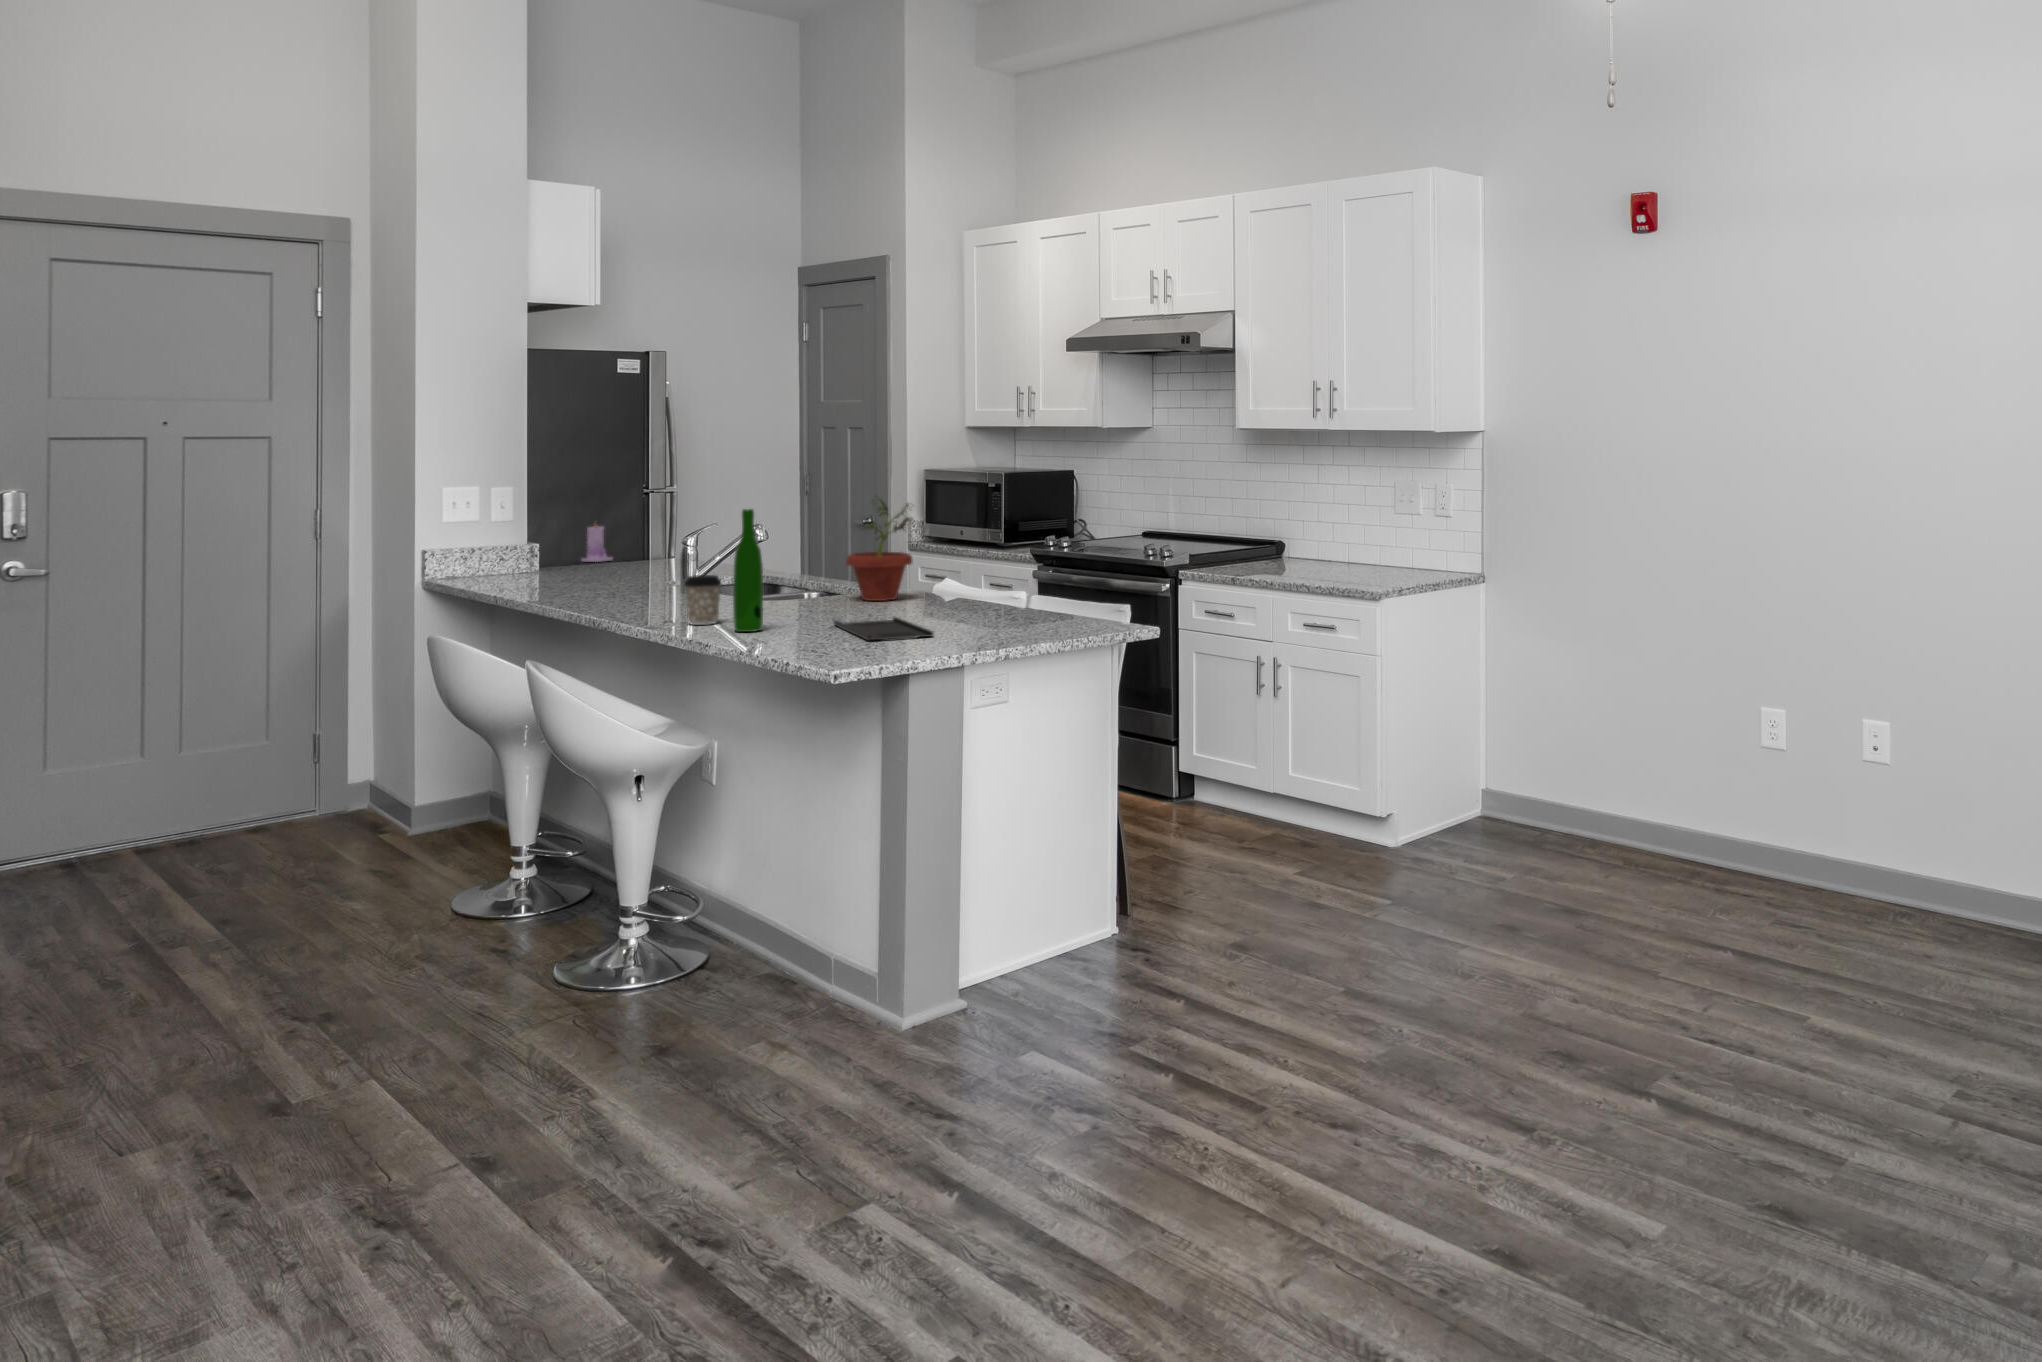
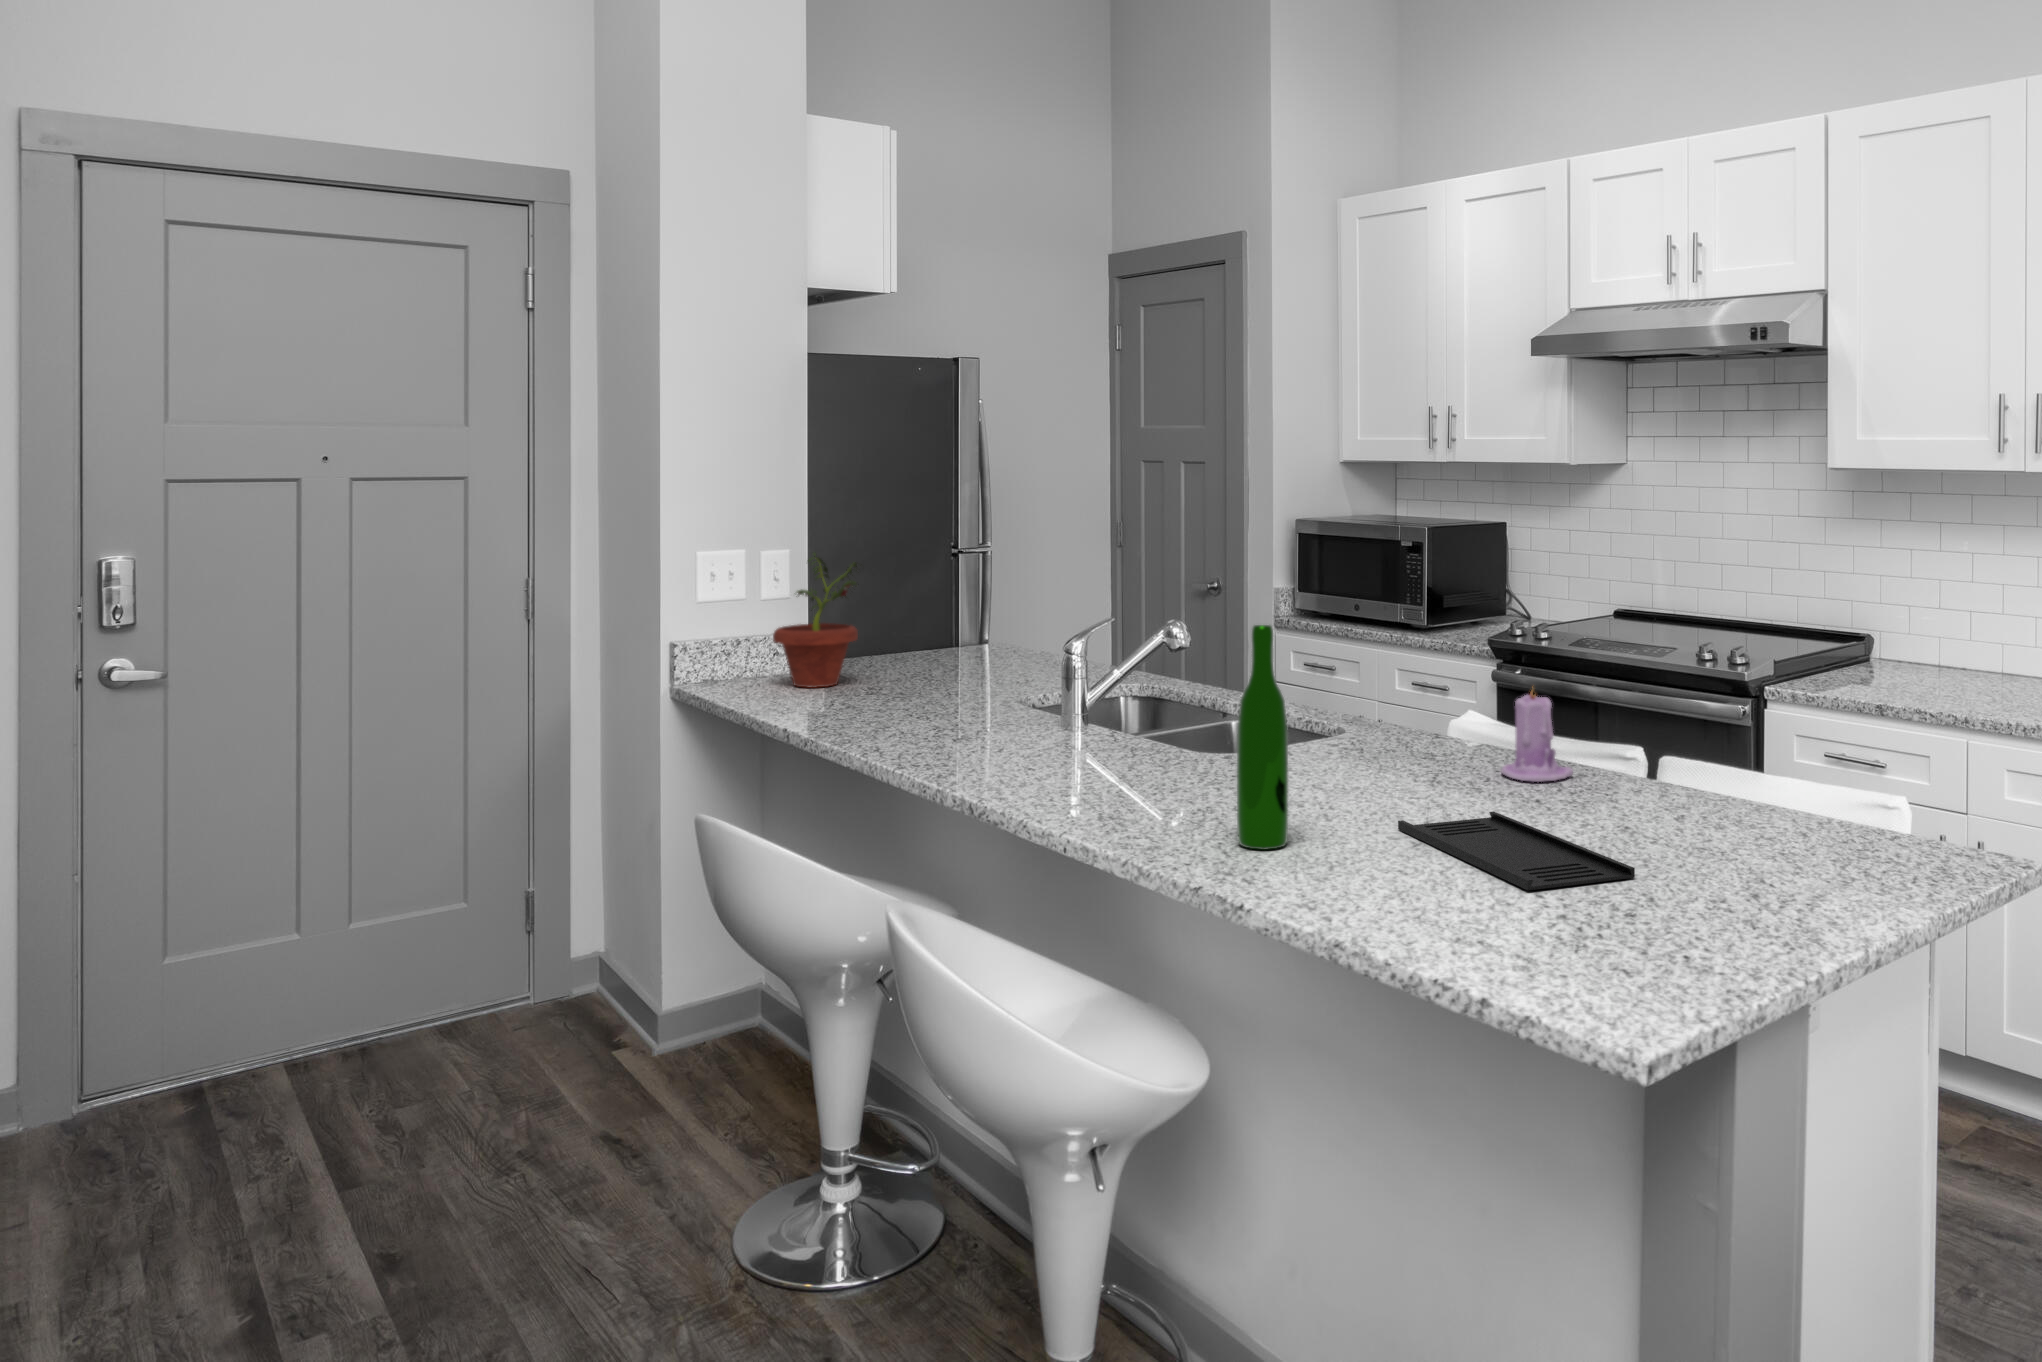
potted plant: present [846,497,913,601] -> present [773,553,858,687]
candle: present [582,524,612,562] -> present [1501,687,1573,782]
coffee cup: present [684,575,721,625] -> none [1131,731,1194,822]

